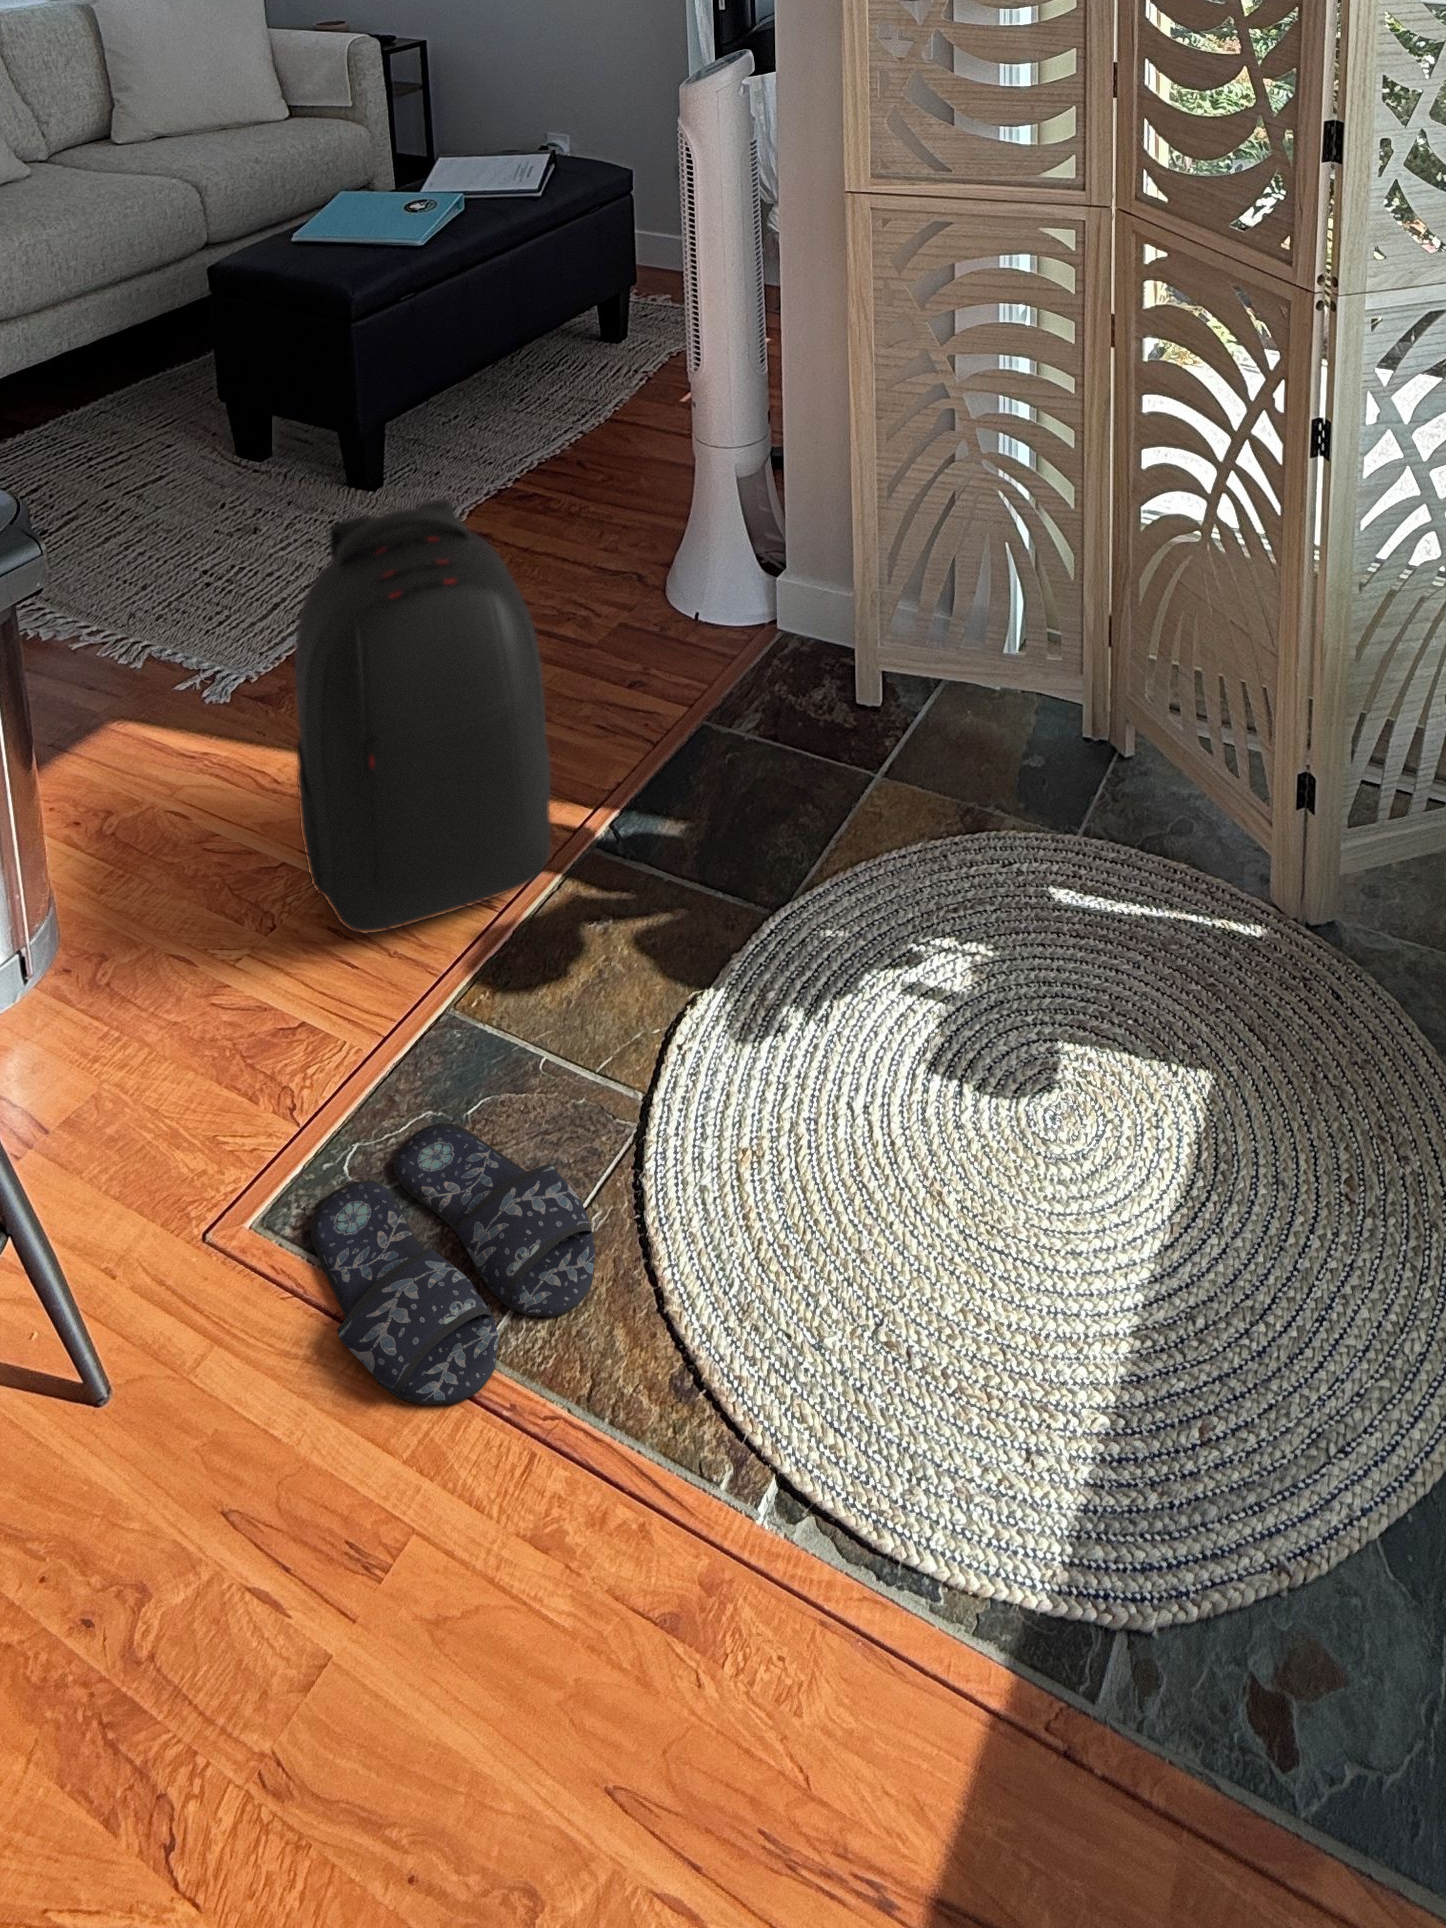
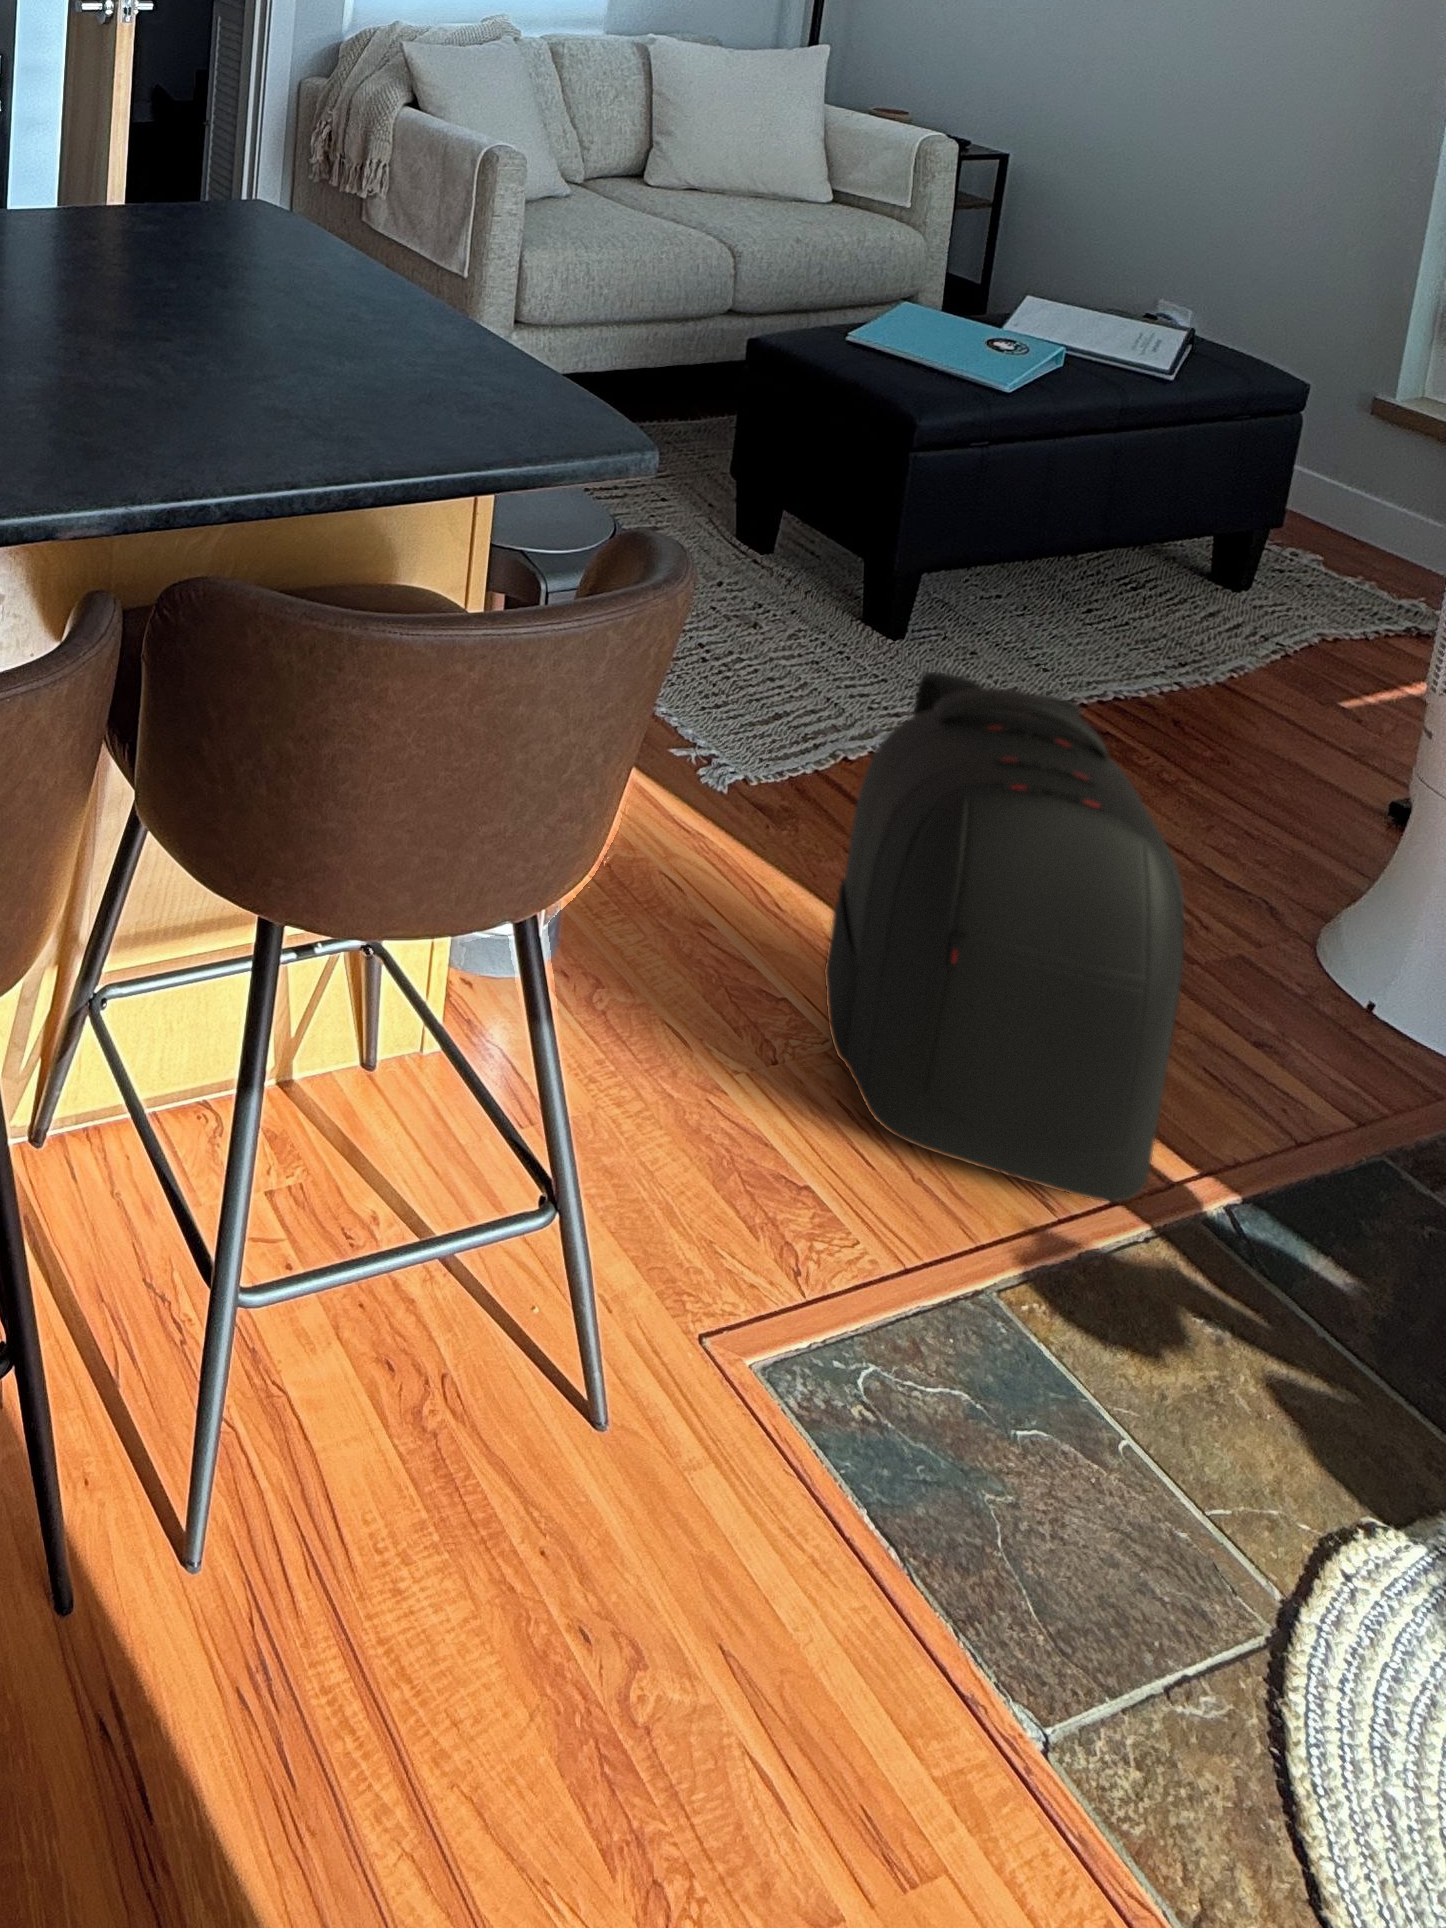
slippers: present [310,1123,595,1404] -> none [822,1398,1207,1773]

